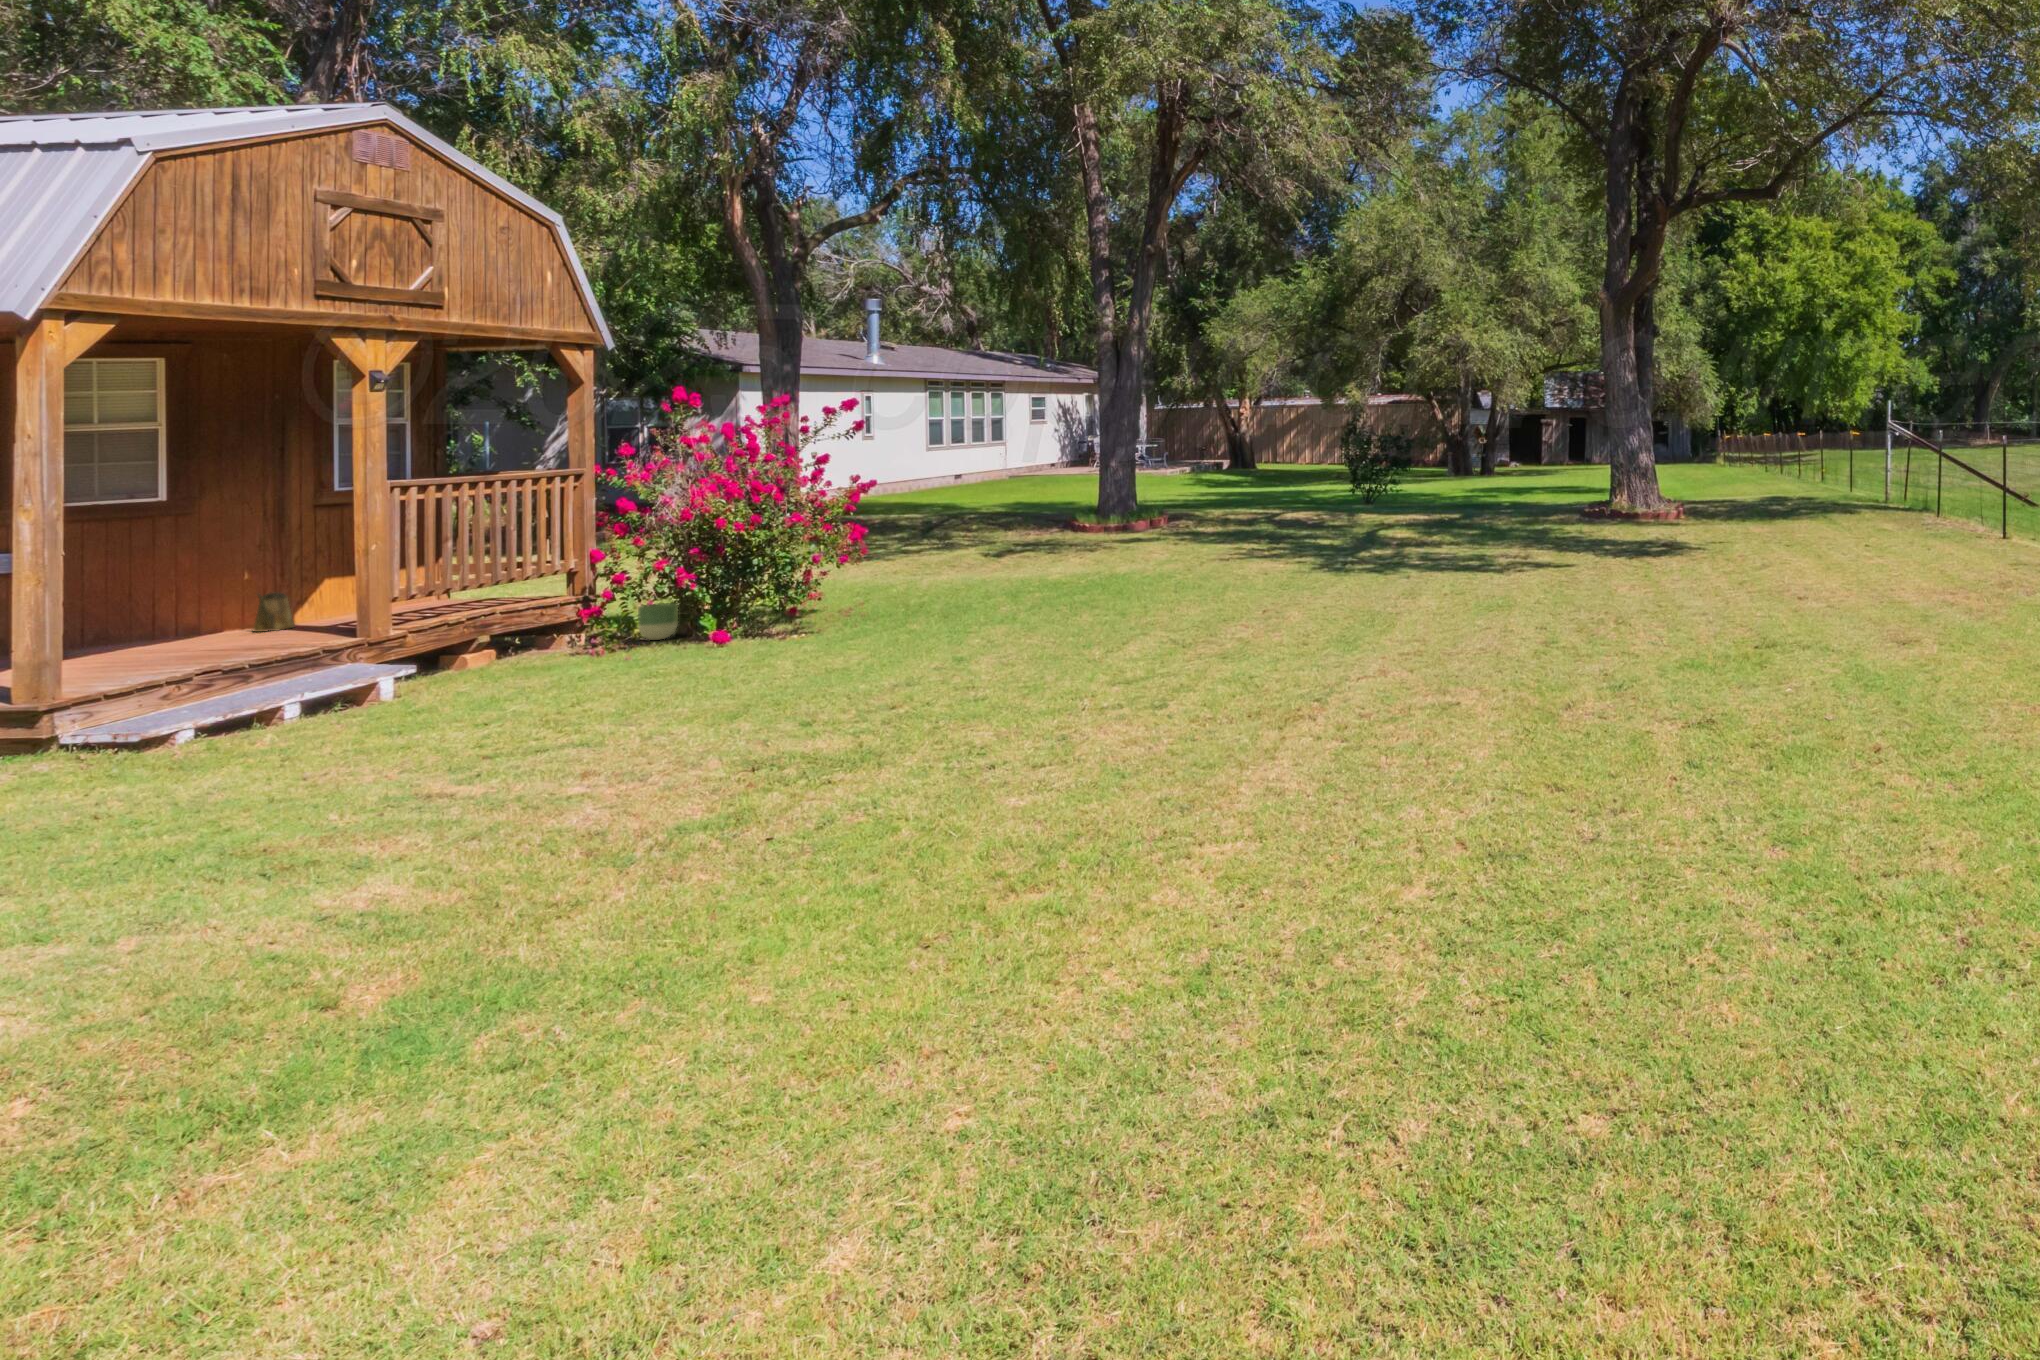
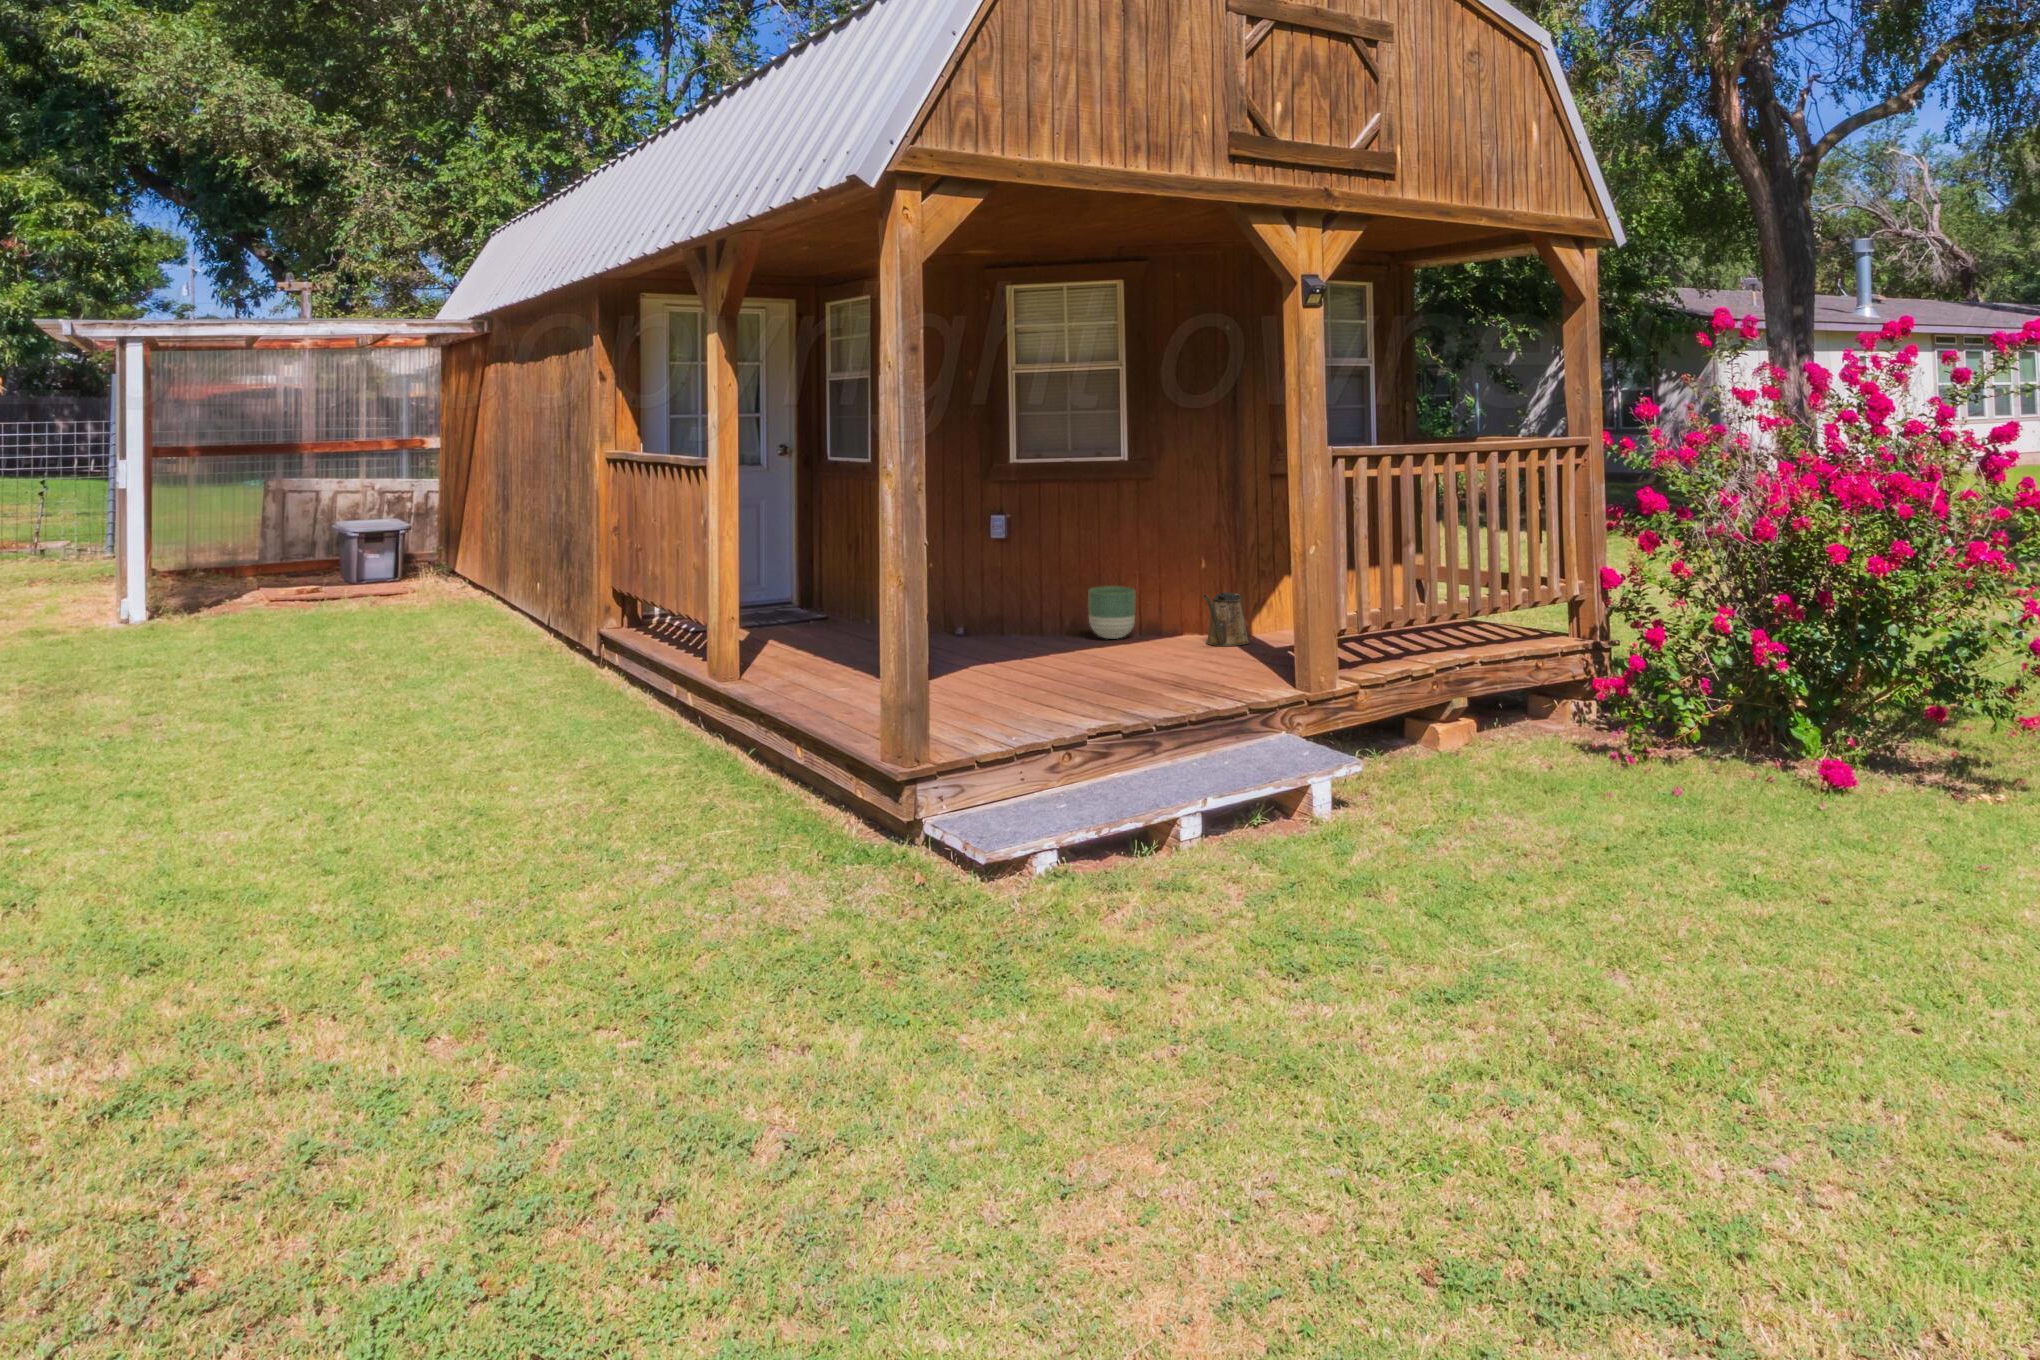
planter: present [638,603,678,640] -> present [1088,586,1136,639]

